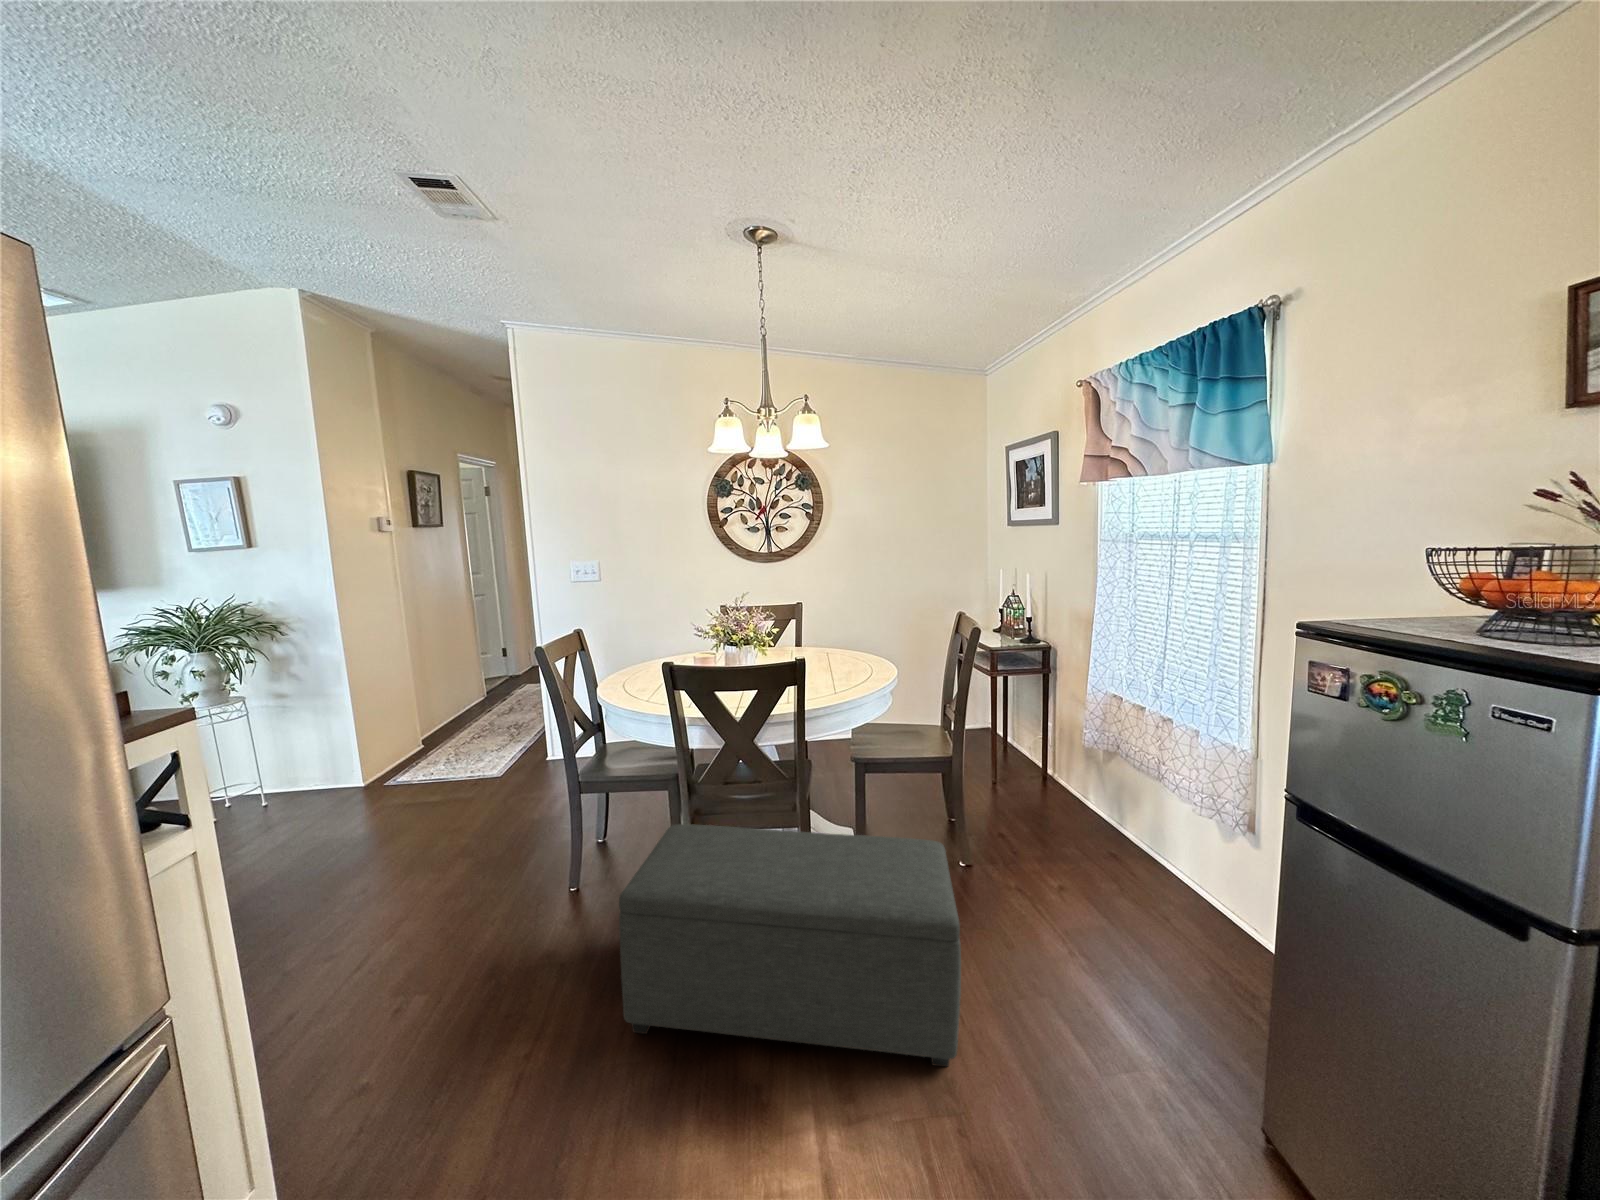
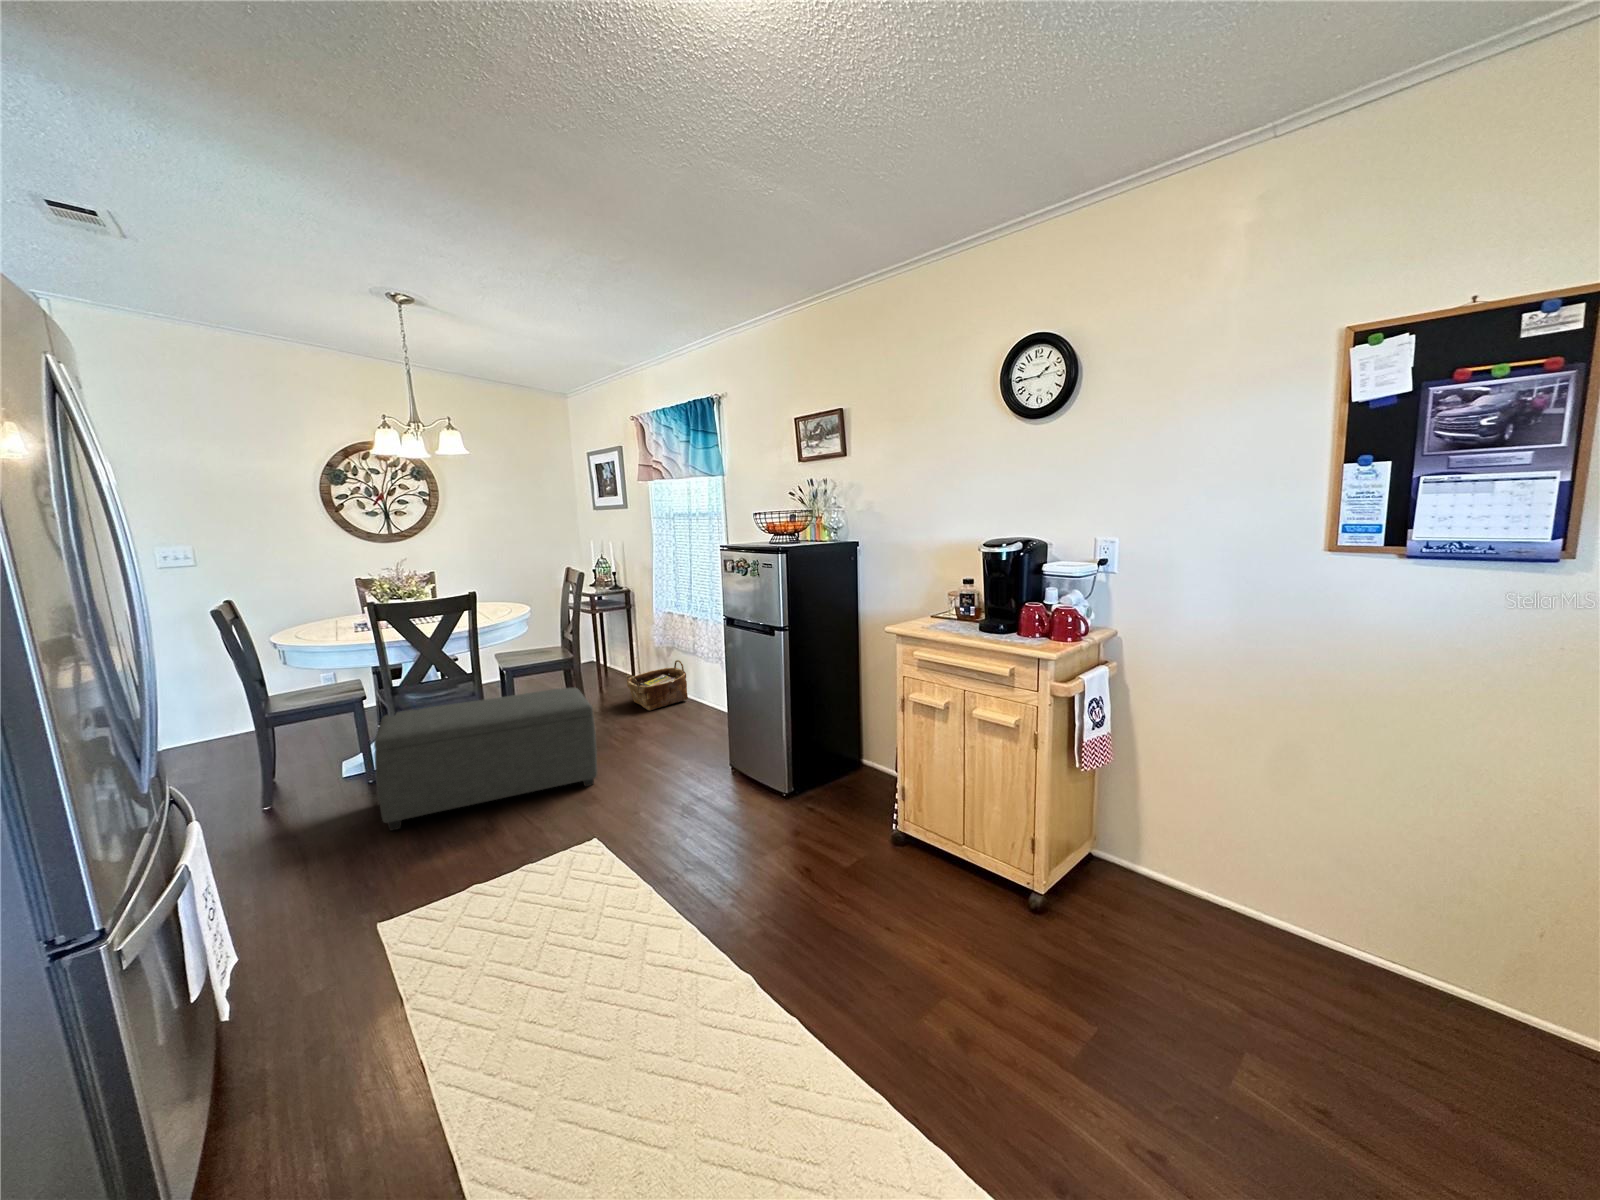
woven basket: none [1030,782,1138,865] -> present [626,660,688,710]

